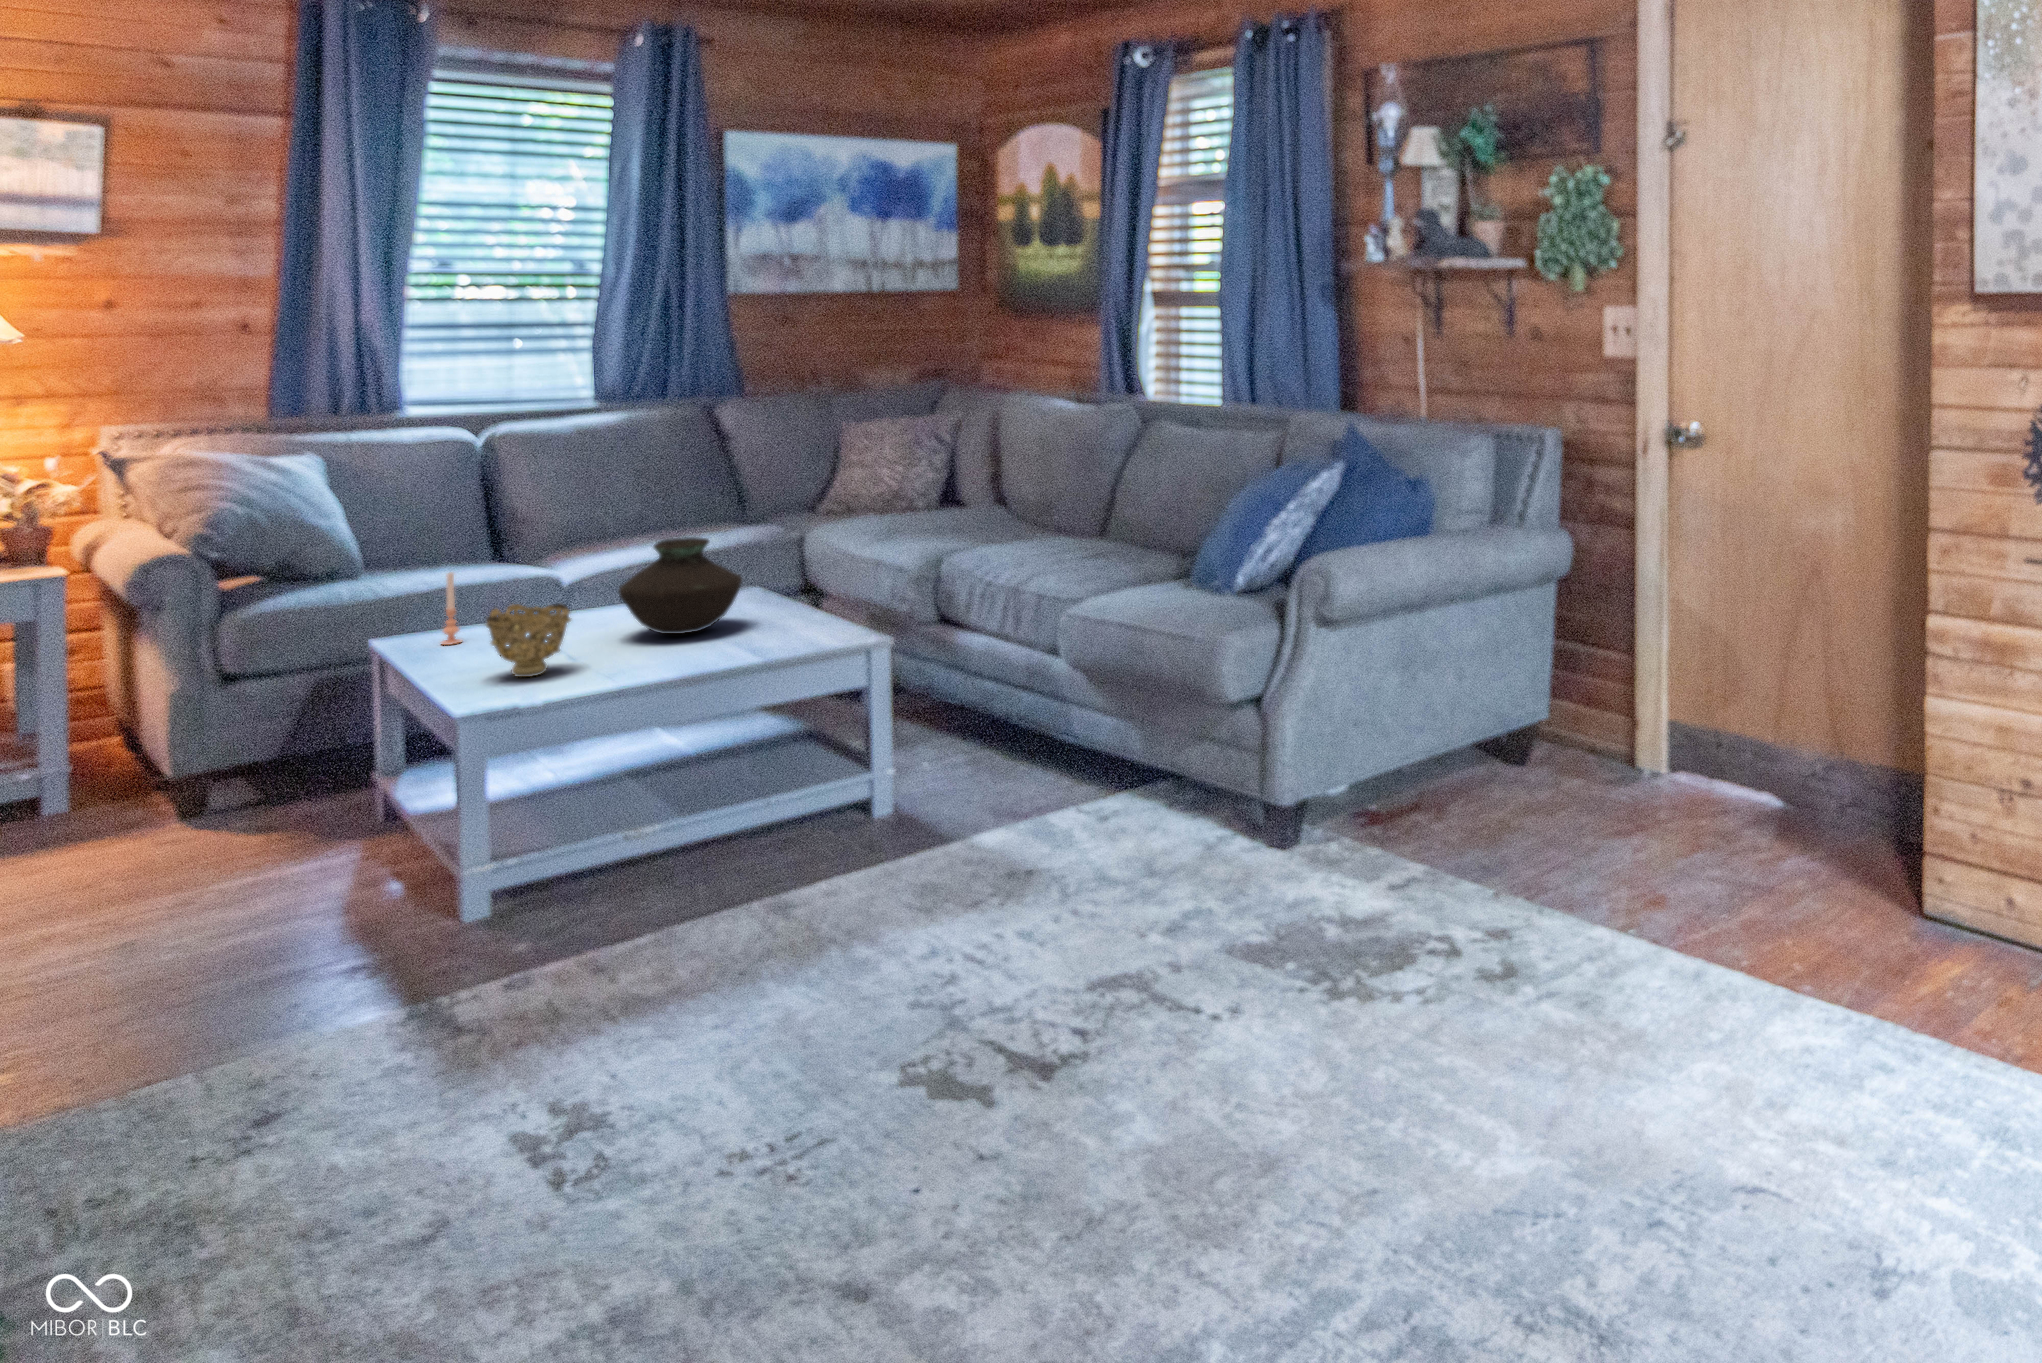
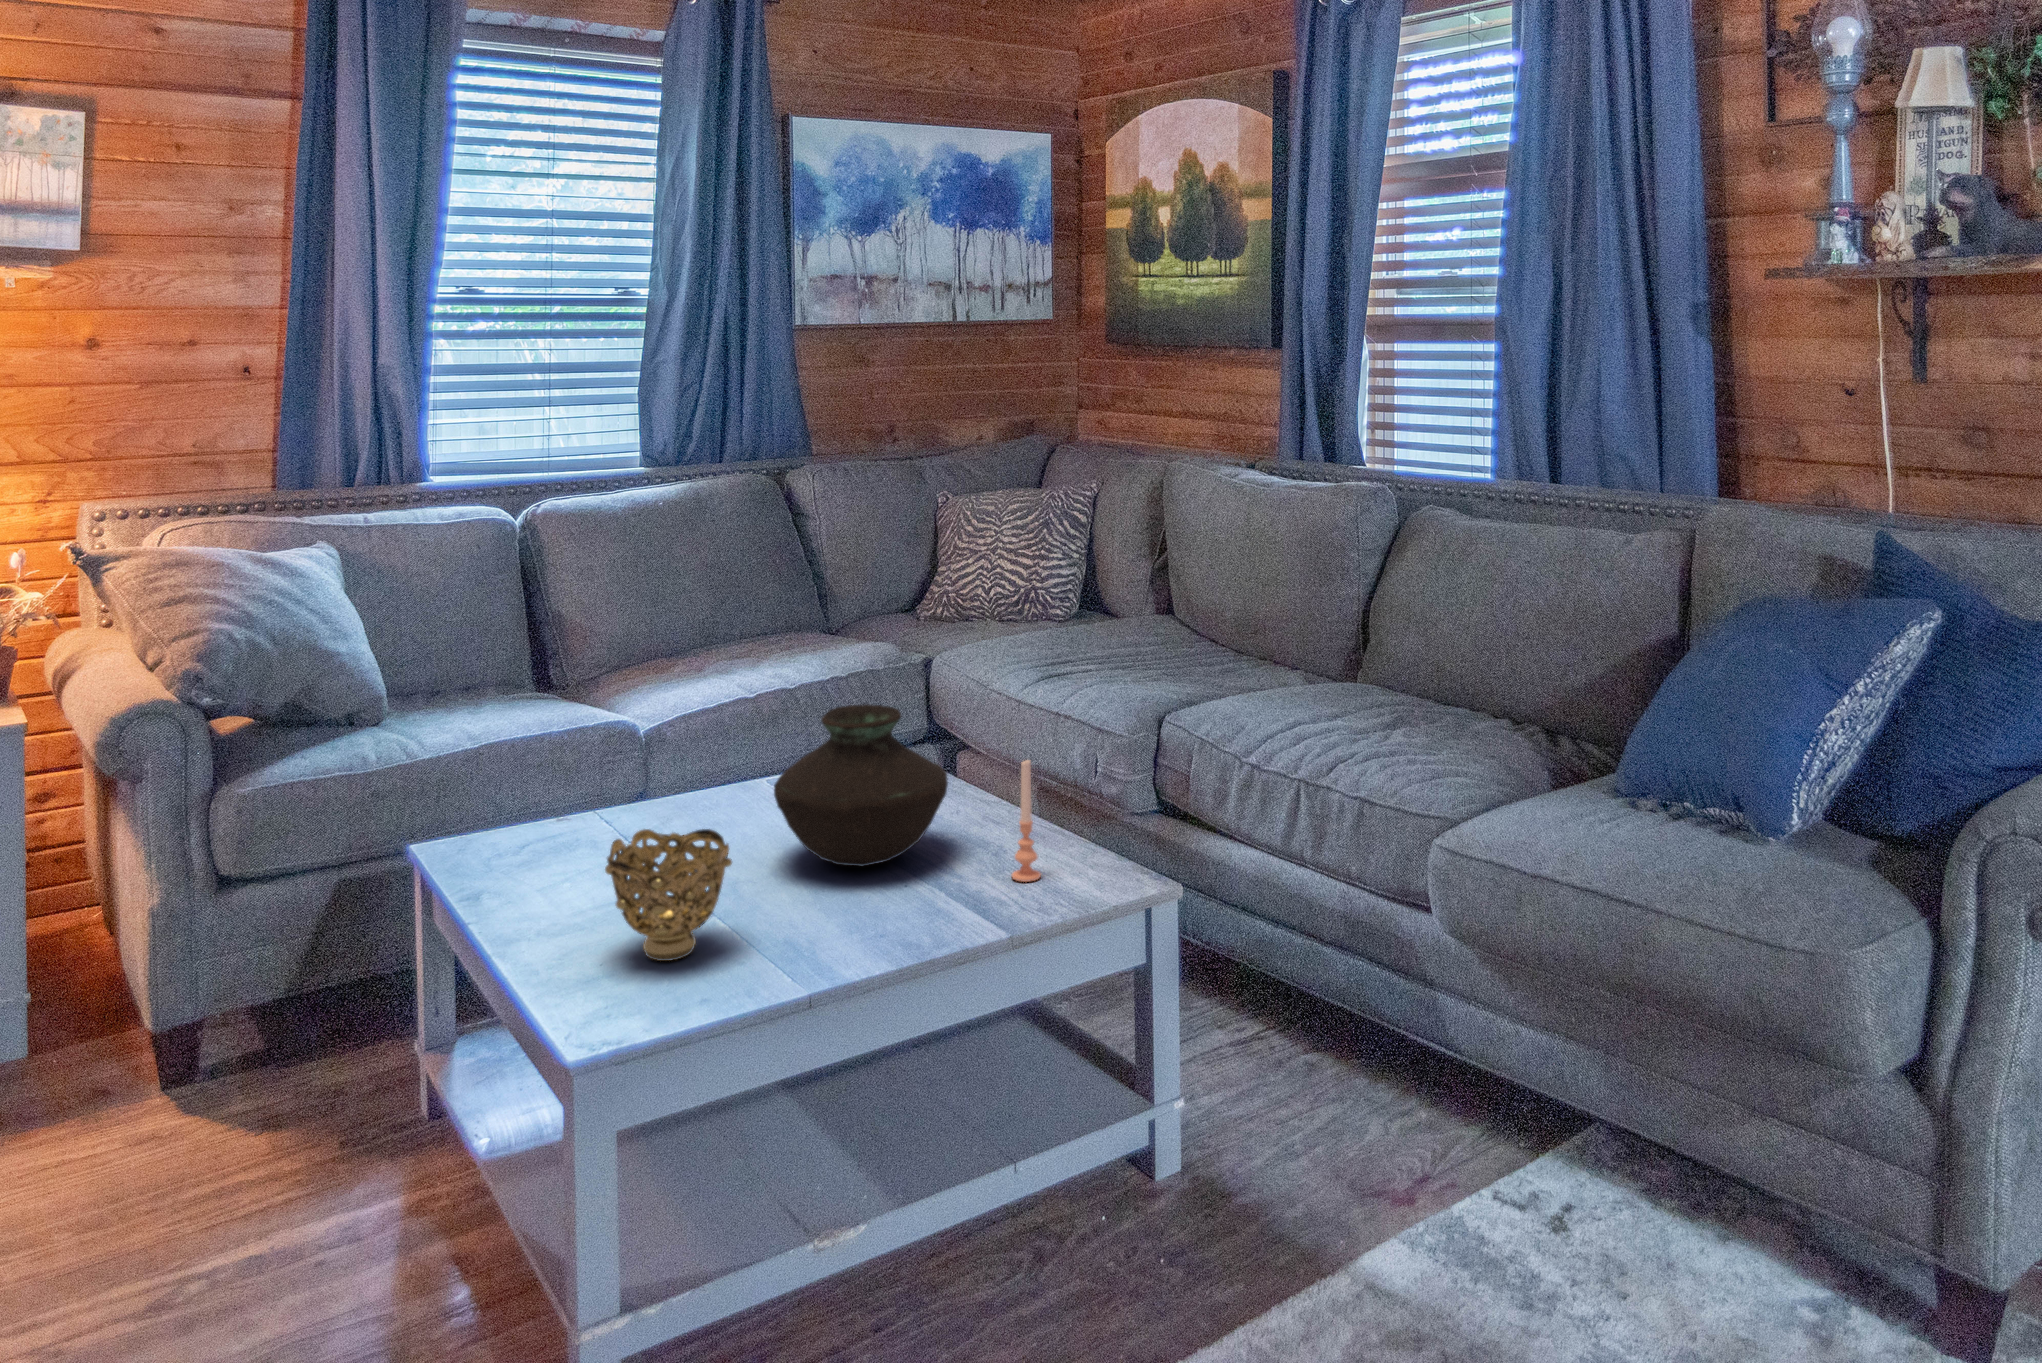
candle: present [442,573,461,645] -> present [1012,760,1041,882]

